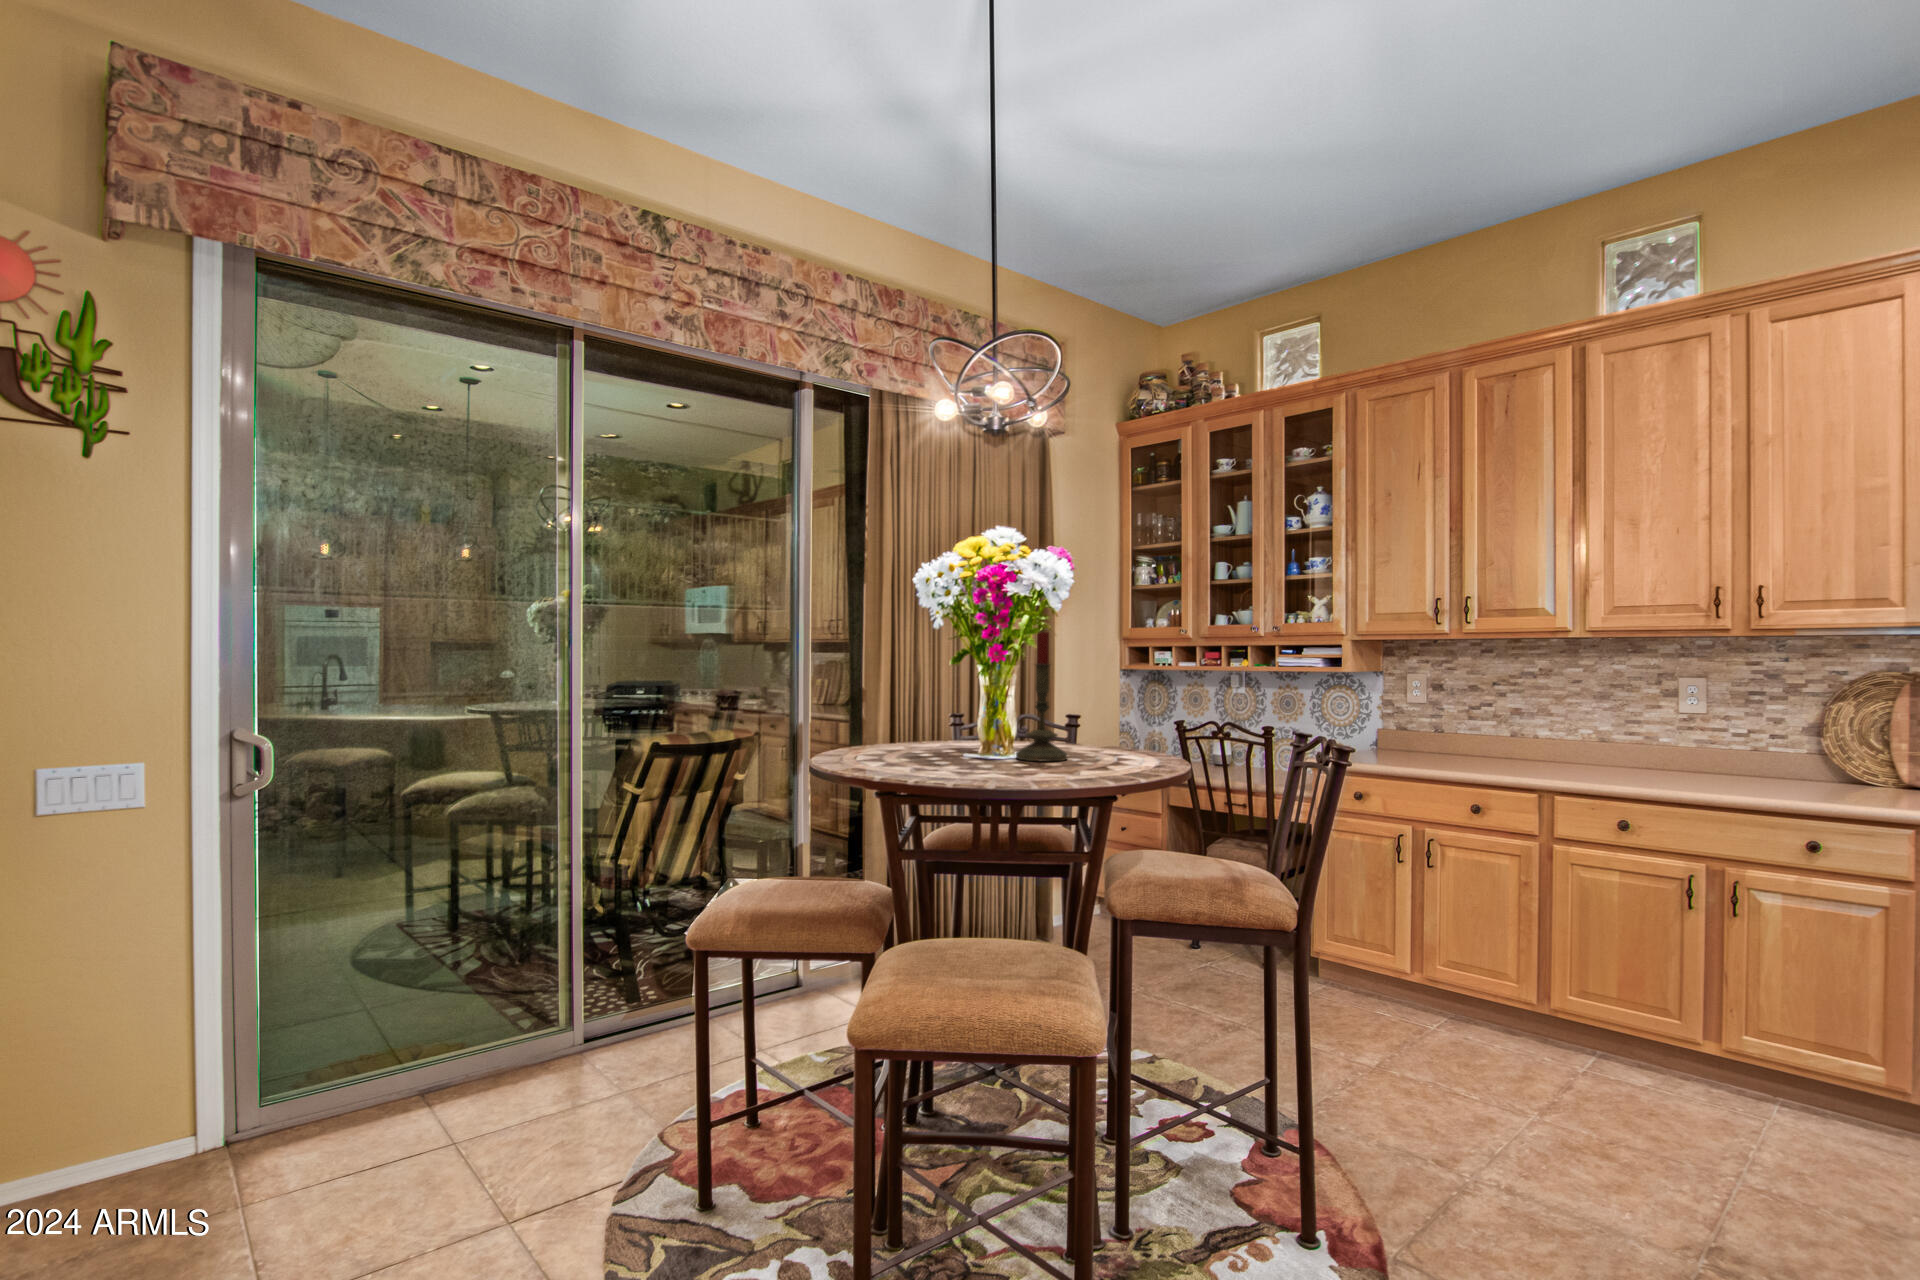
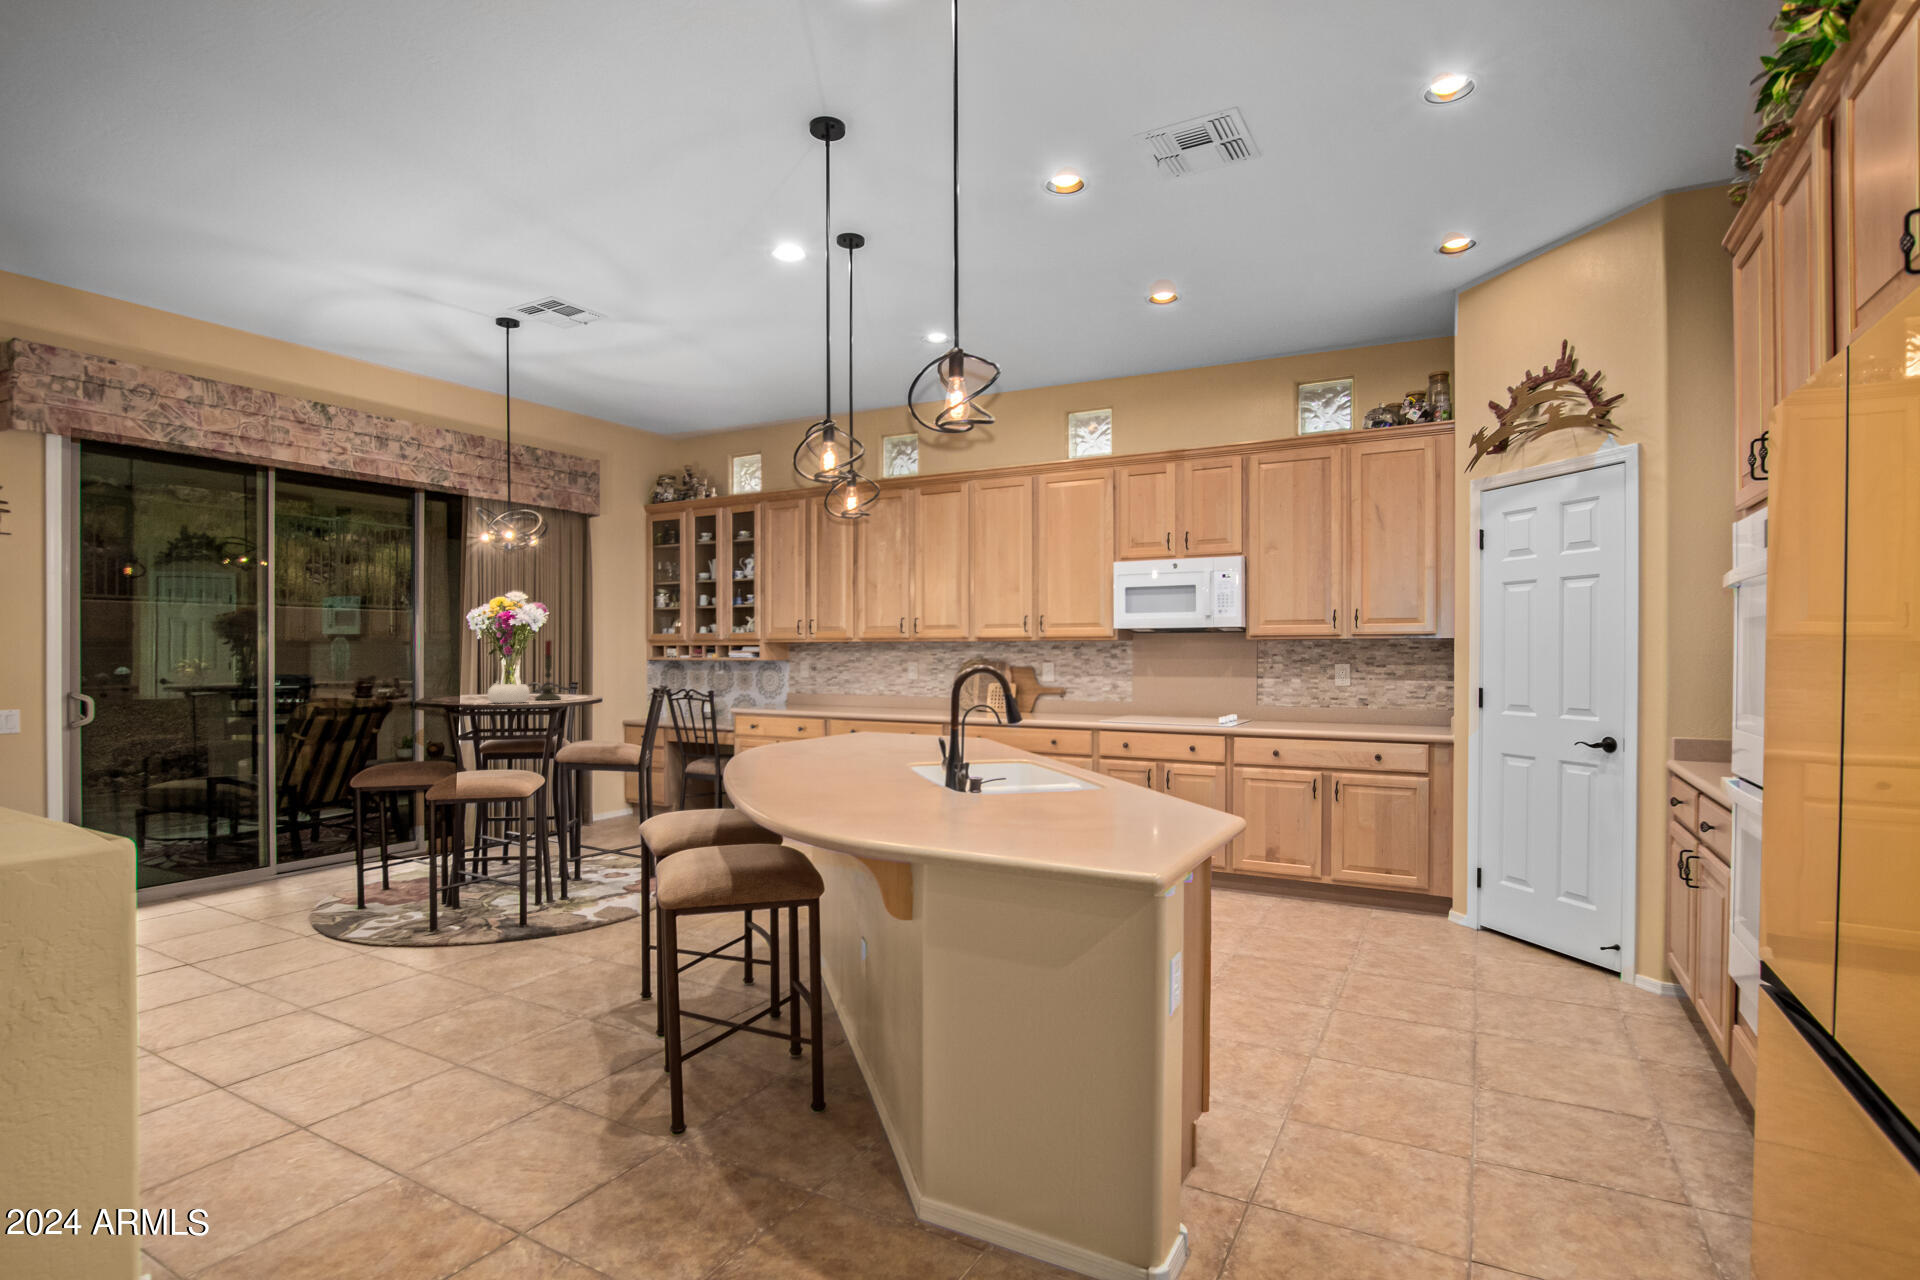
decorative bowl: none [938,725,1026,780] -> present [488,682,530,703]

